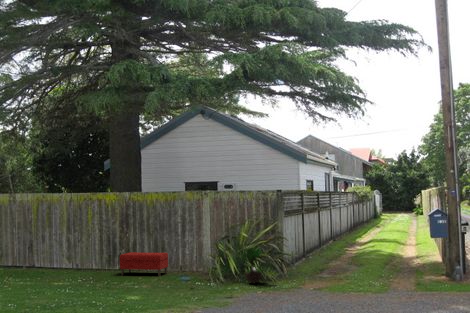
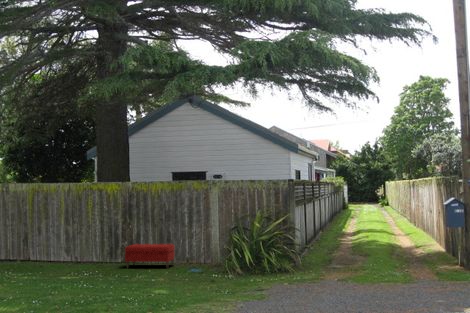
potted tree: present [242,247,262,283] -> none [258,234,281,275]

